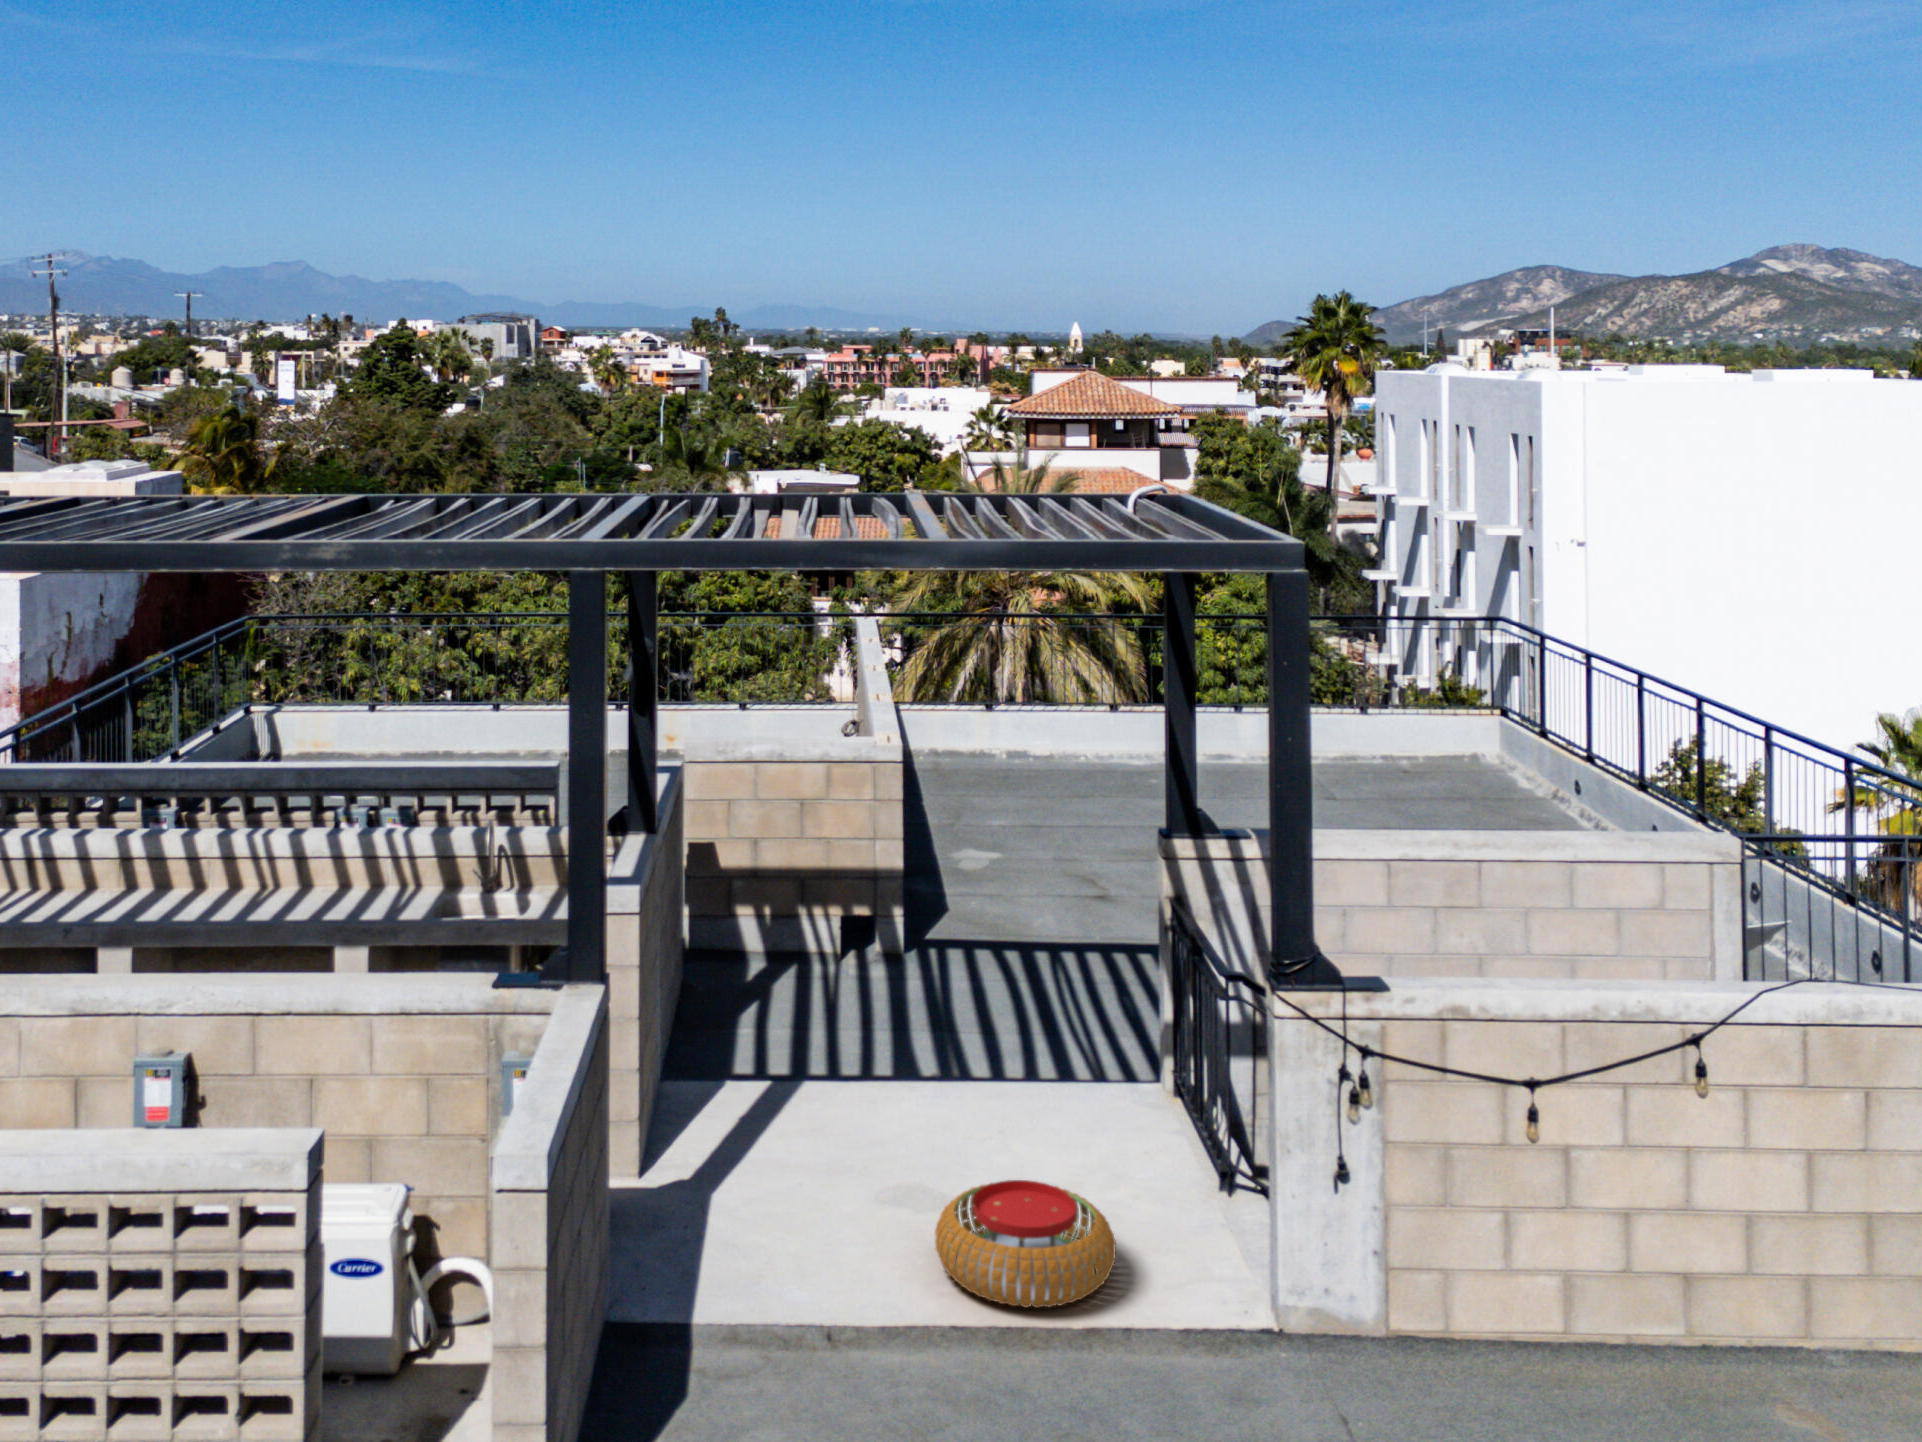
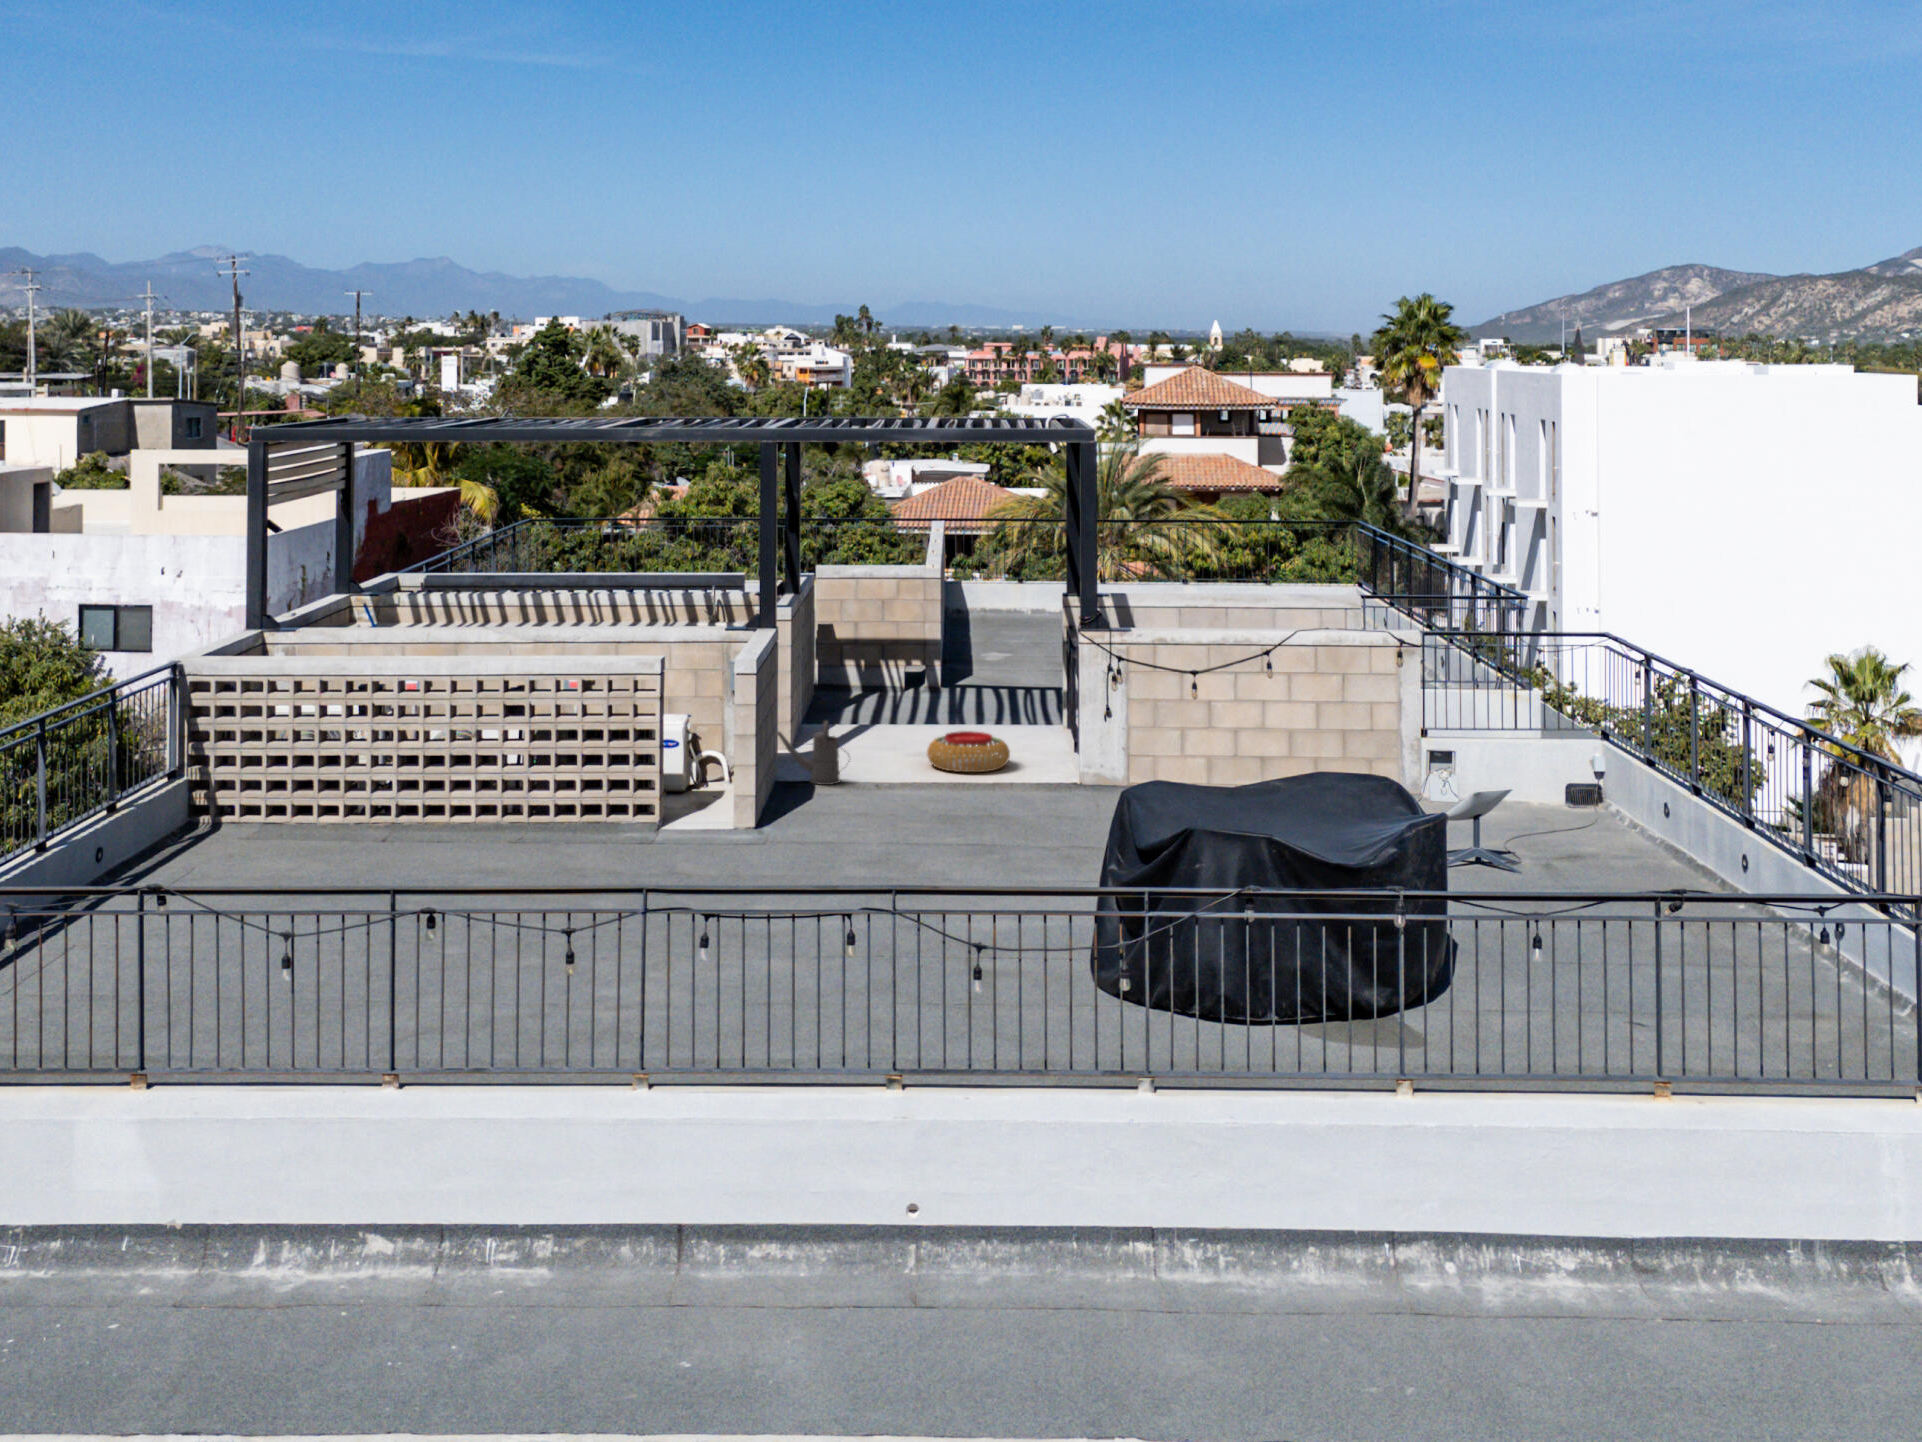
watering can: none [609,1225,778,1389] -> present [777,721,849,785]

